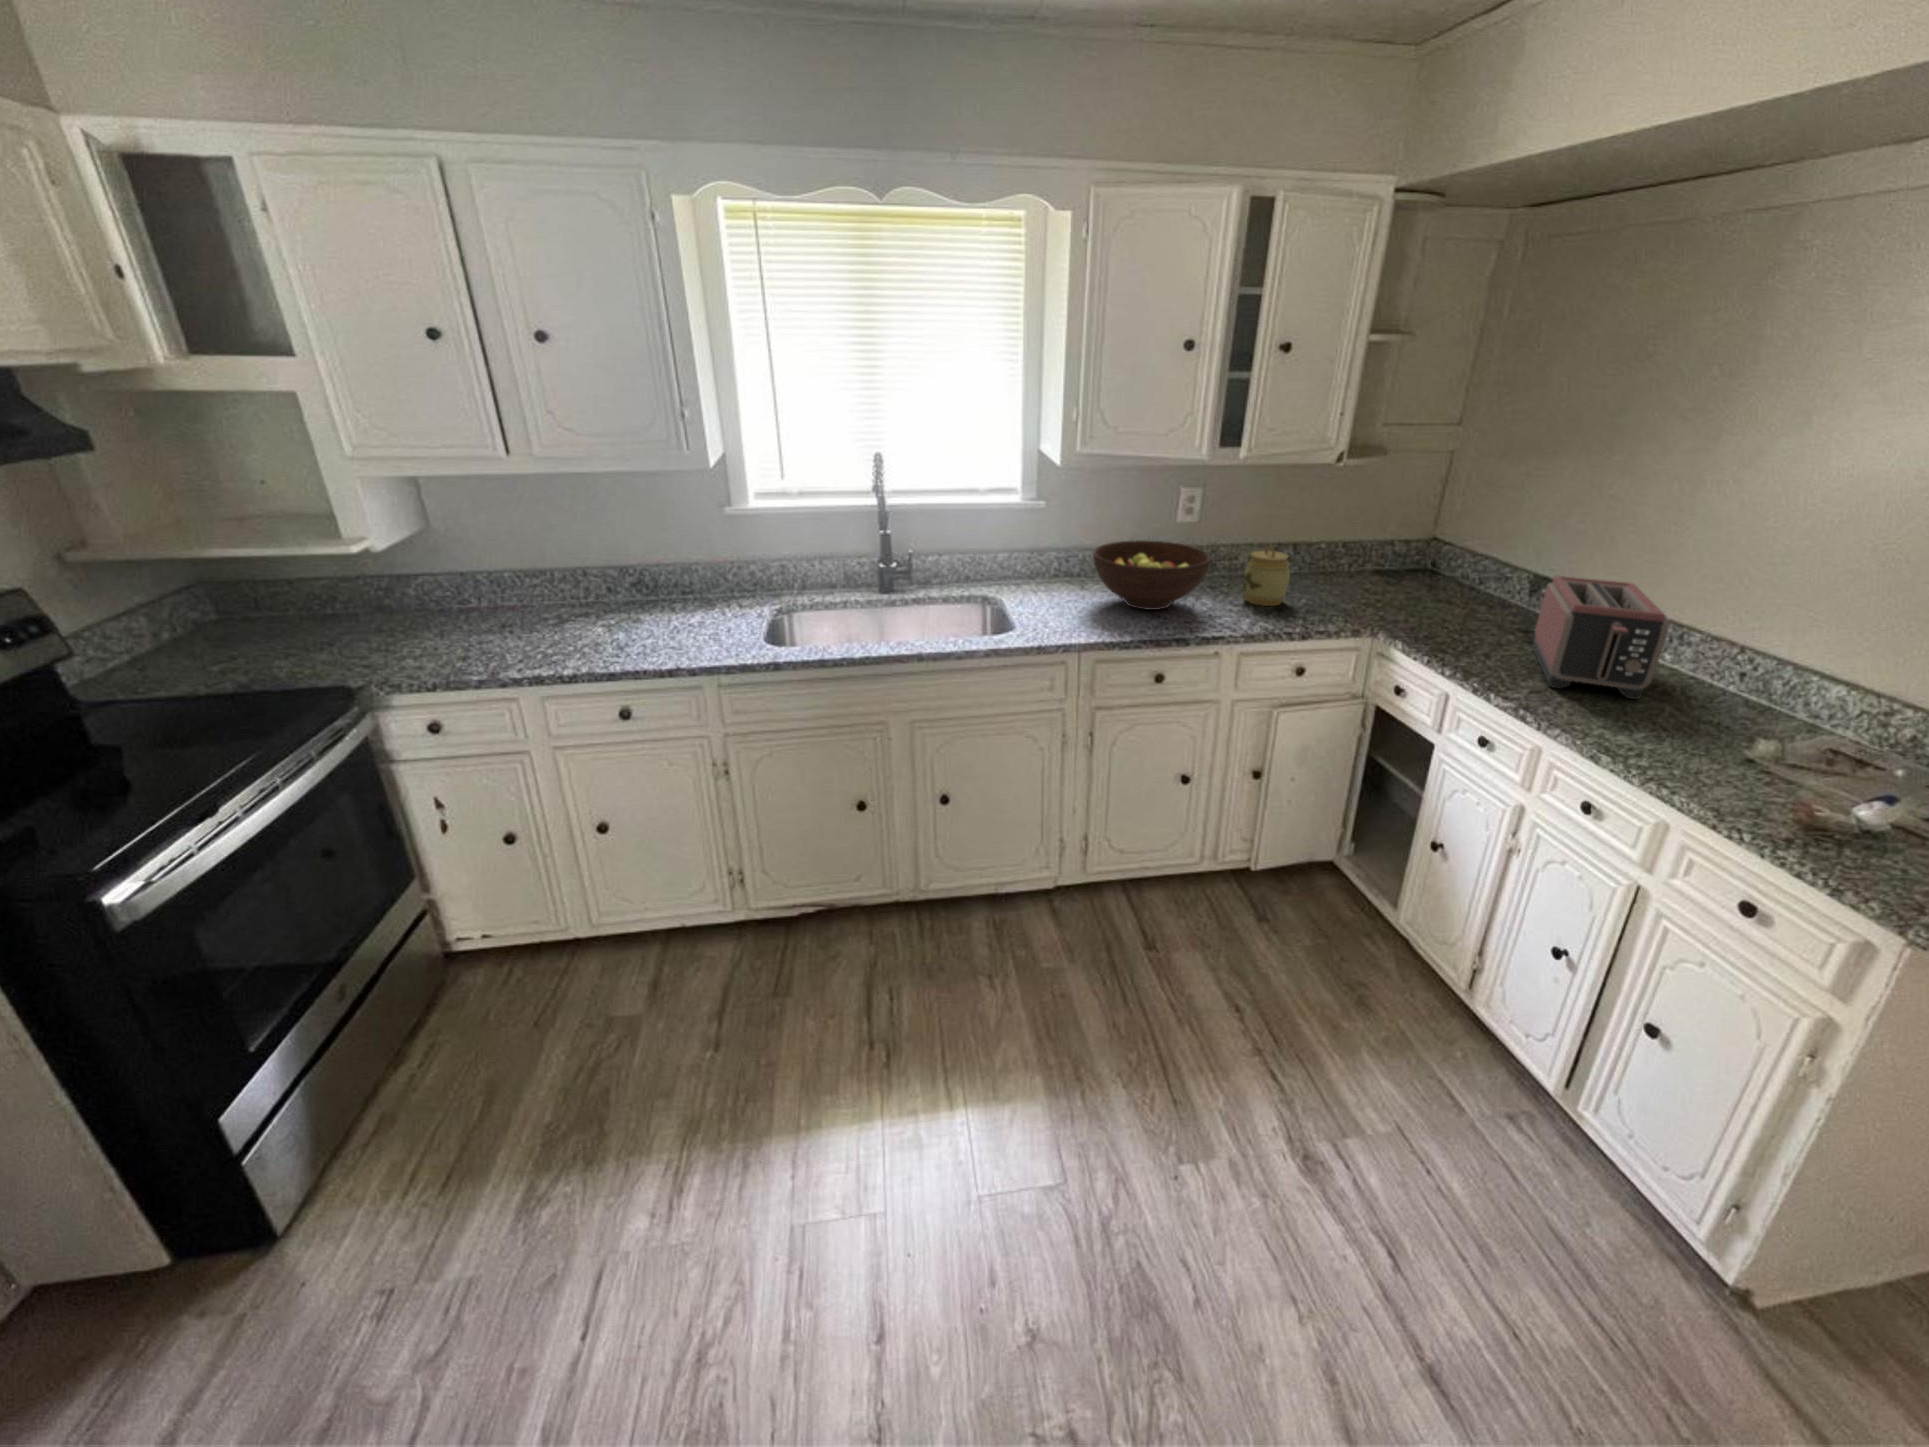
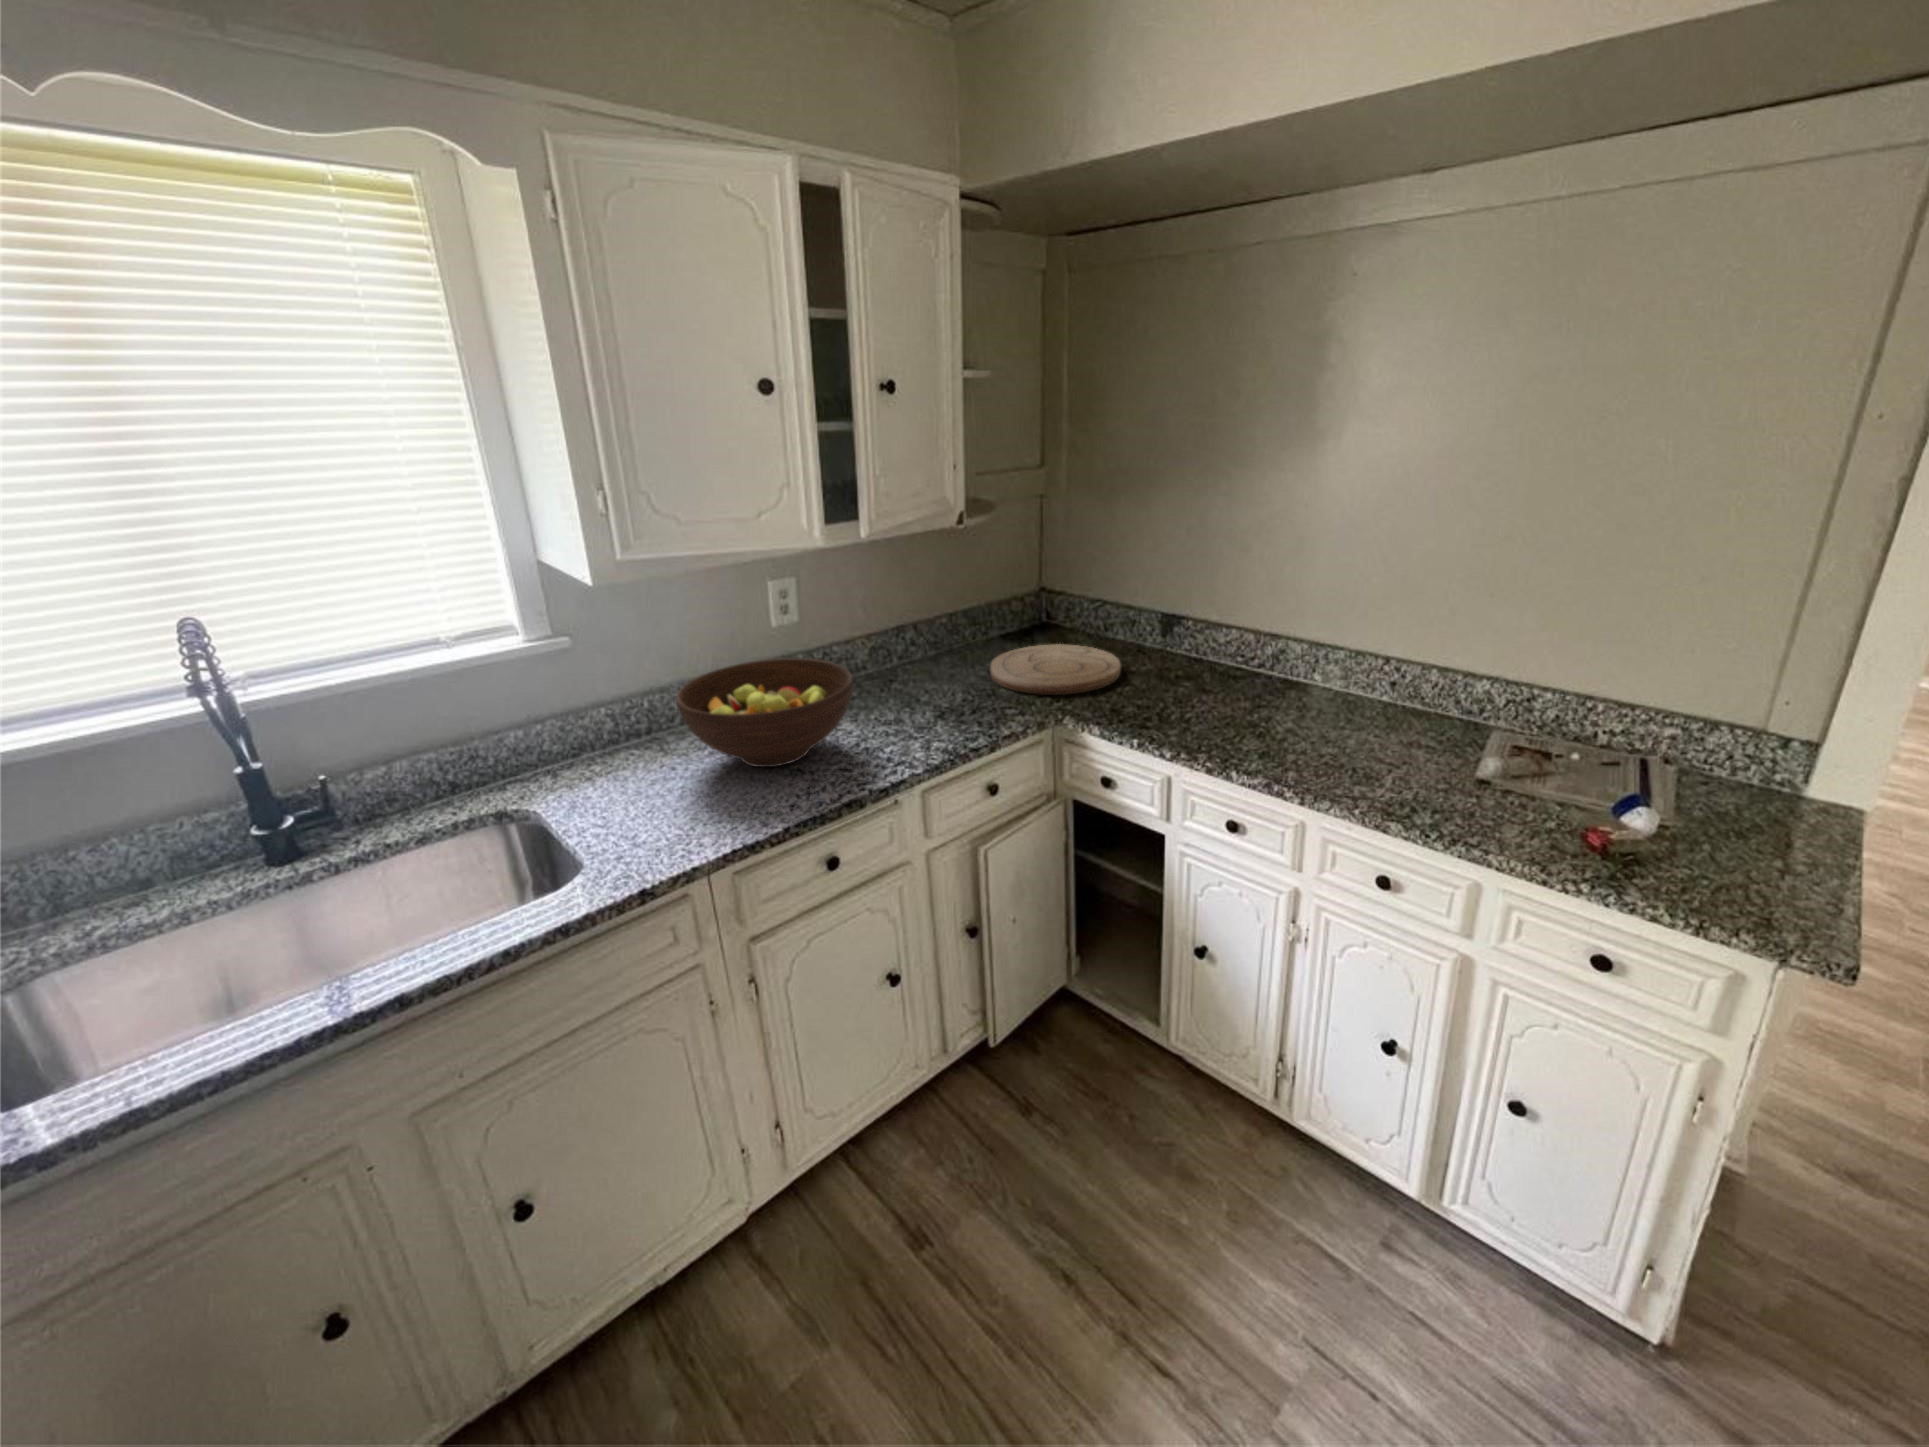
jar: present [1243,545,1290,606] -> none [888,636,943,717]
toaster: present [1533,576,1668,699] -> none [1216,613,1362,745]
cutting board: none [1338,579,1462,620] -> present [990,644,1121,695]

